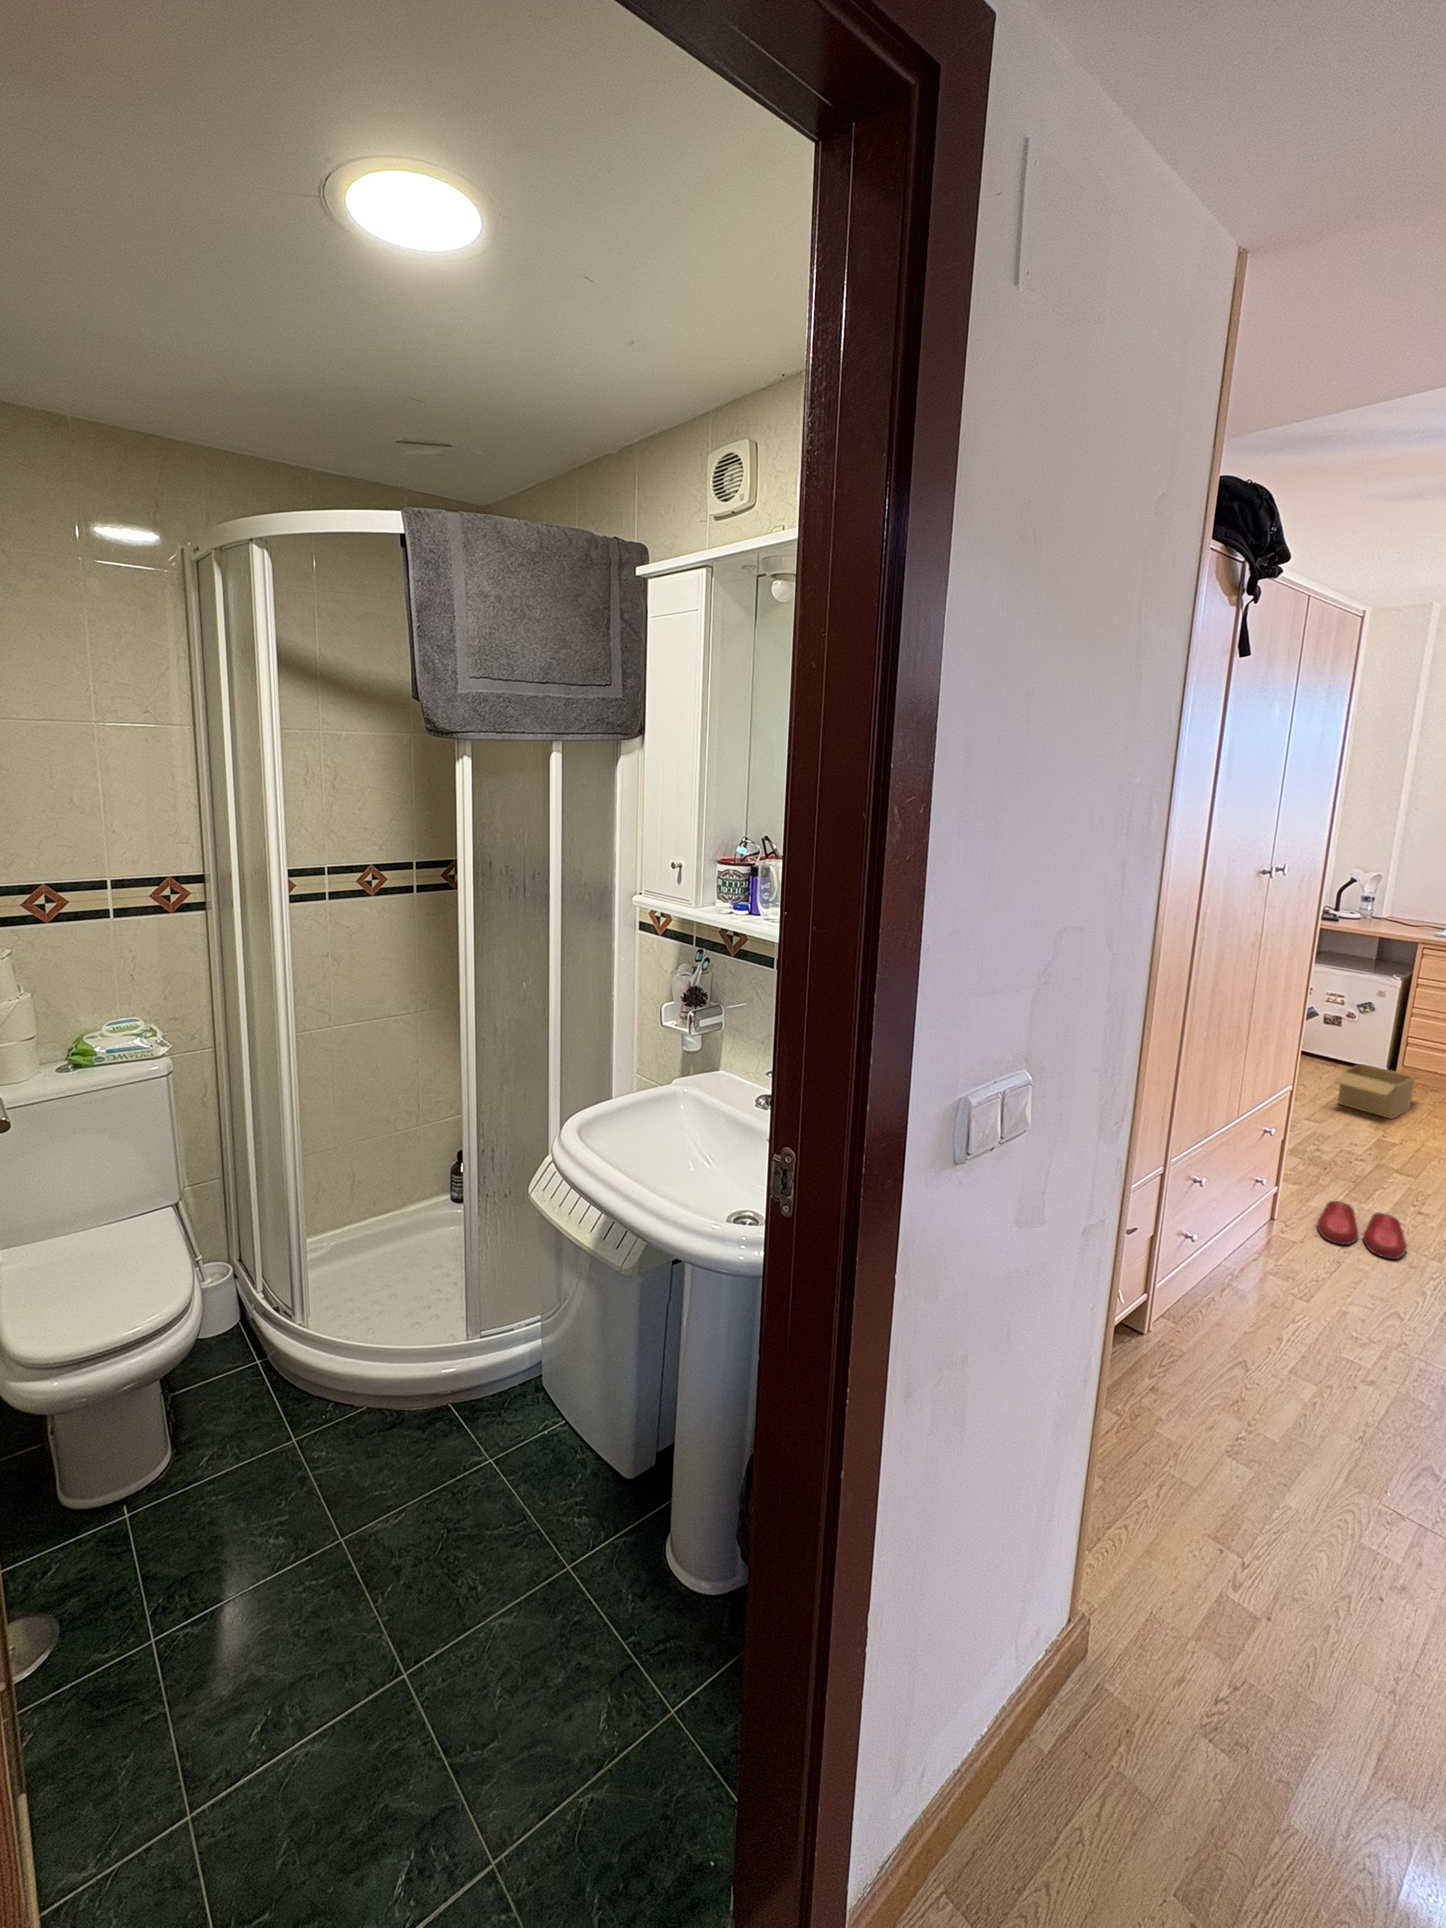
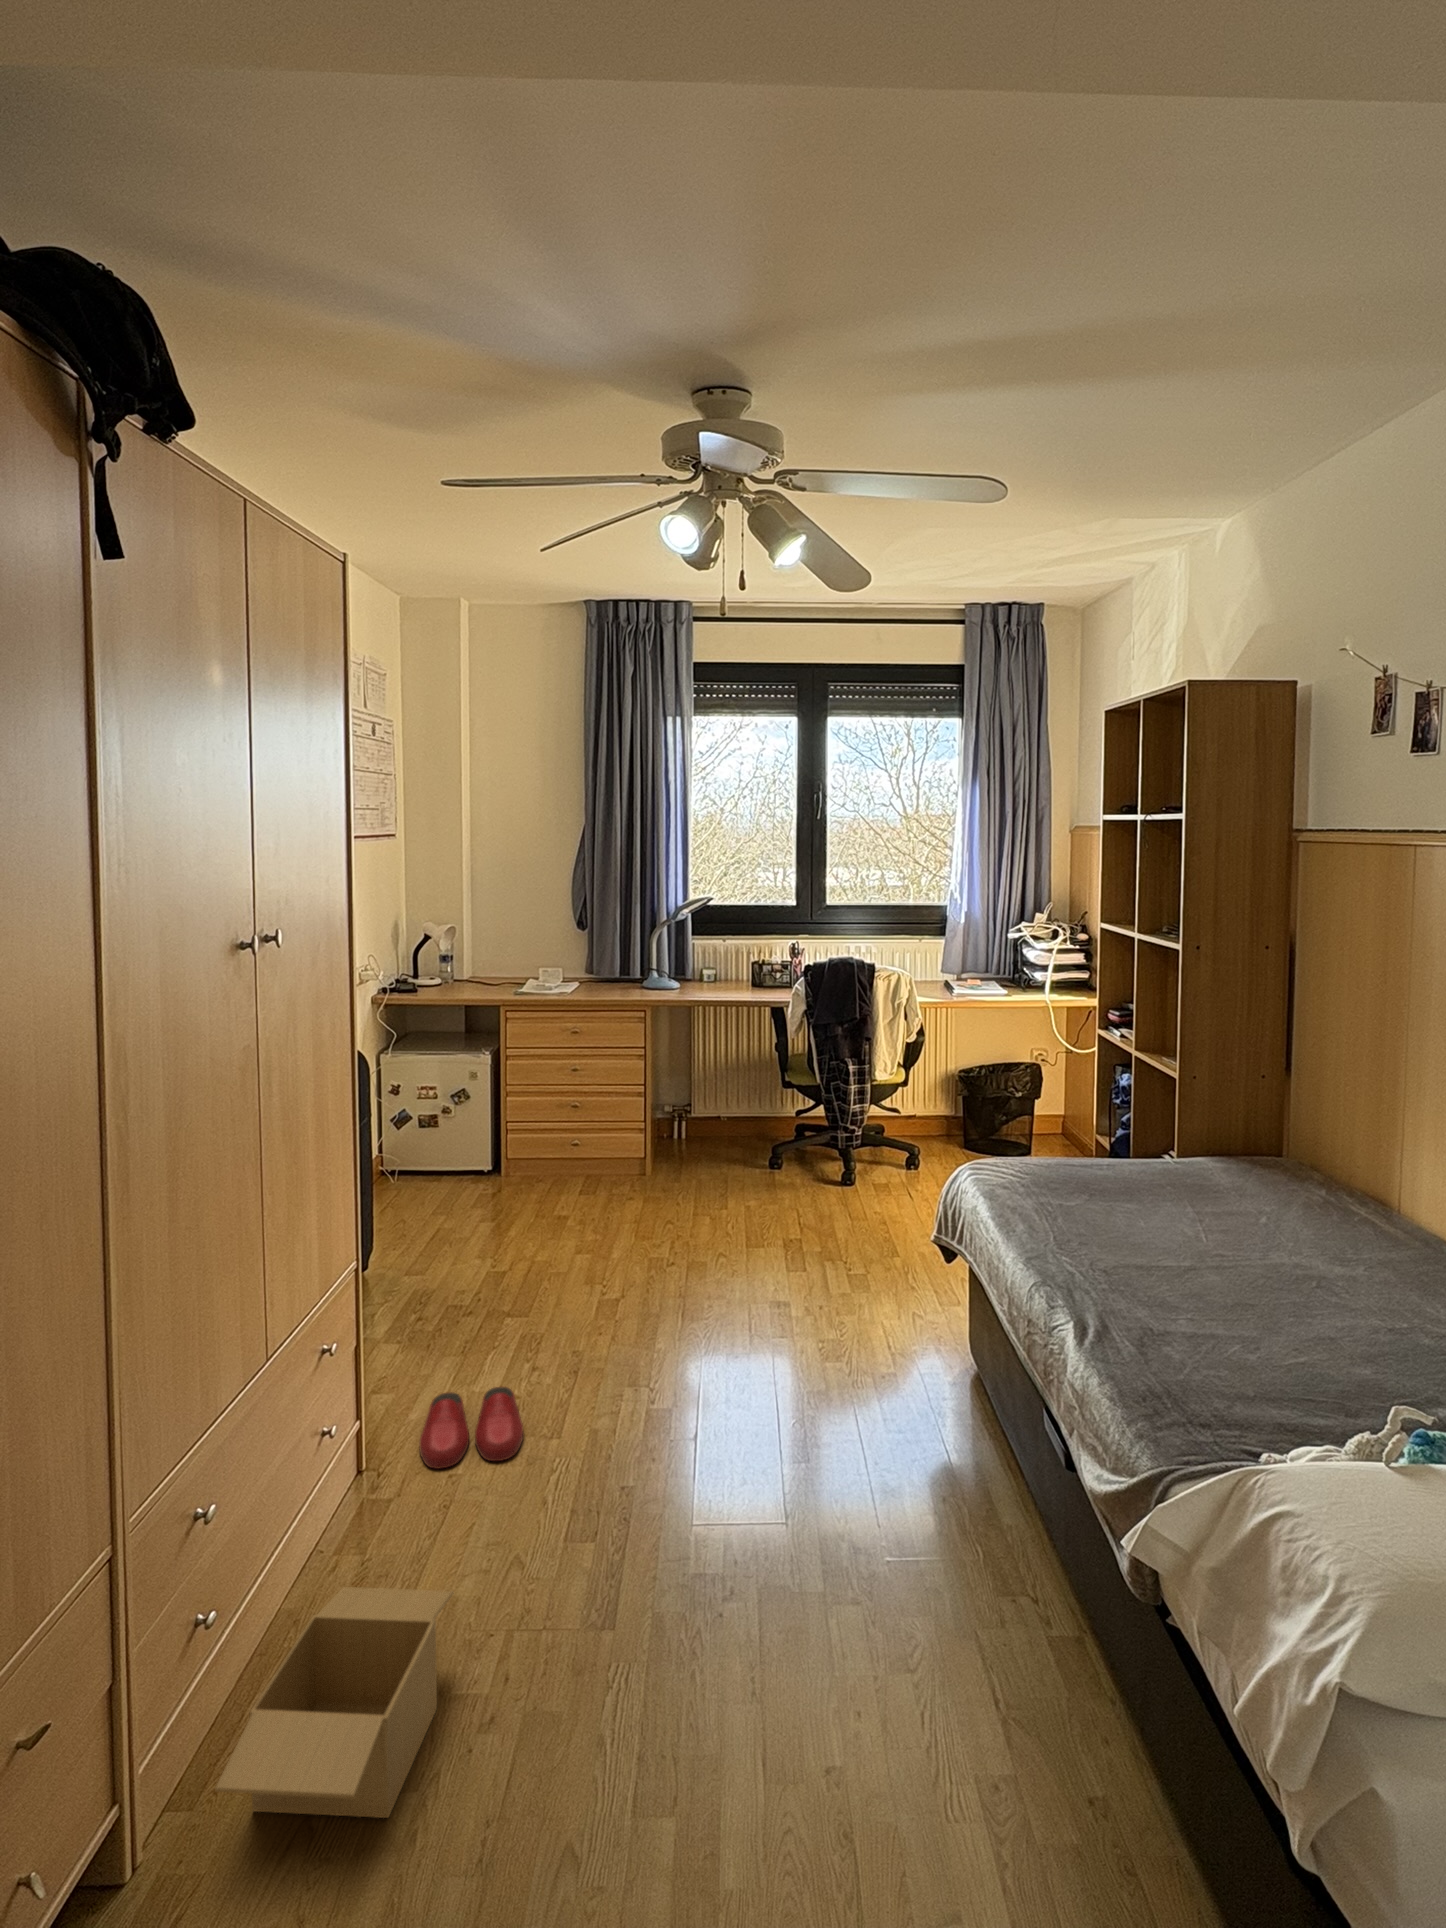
cardboard box: present [1334,1064,1416,1119] -> present [215,1587,453,1818]

